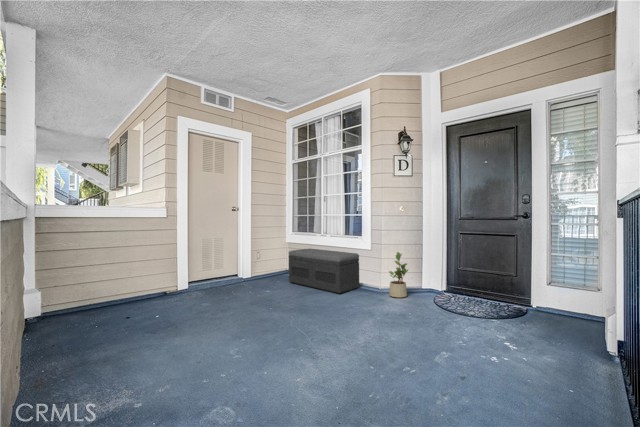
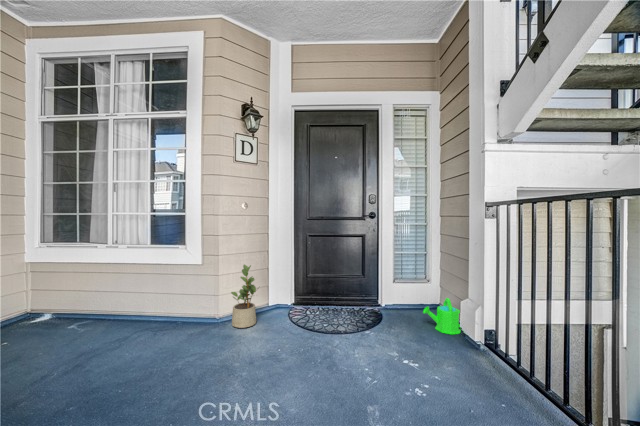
storage bench: present [289,249,359,294] -> none [32,271,181,342]
watering can: none [562,303,624,341] -> present [423,298,461,335]

